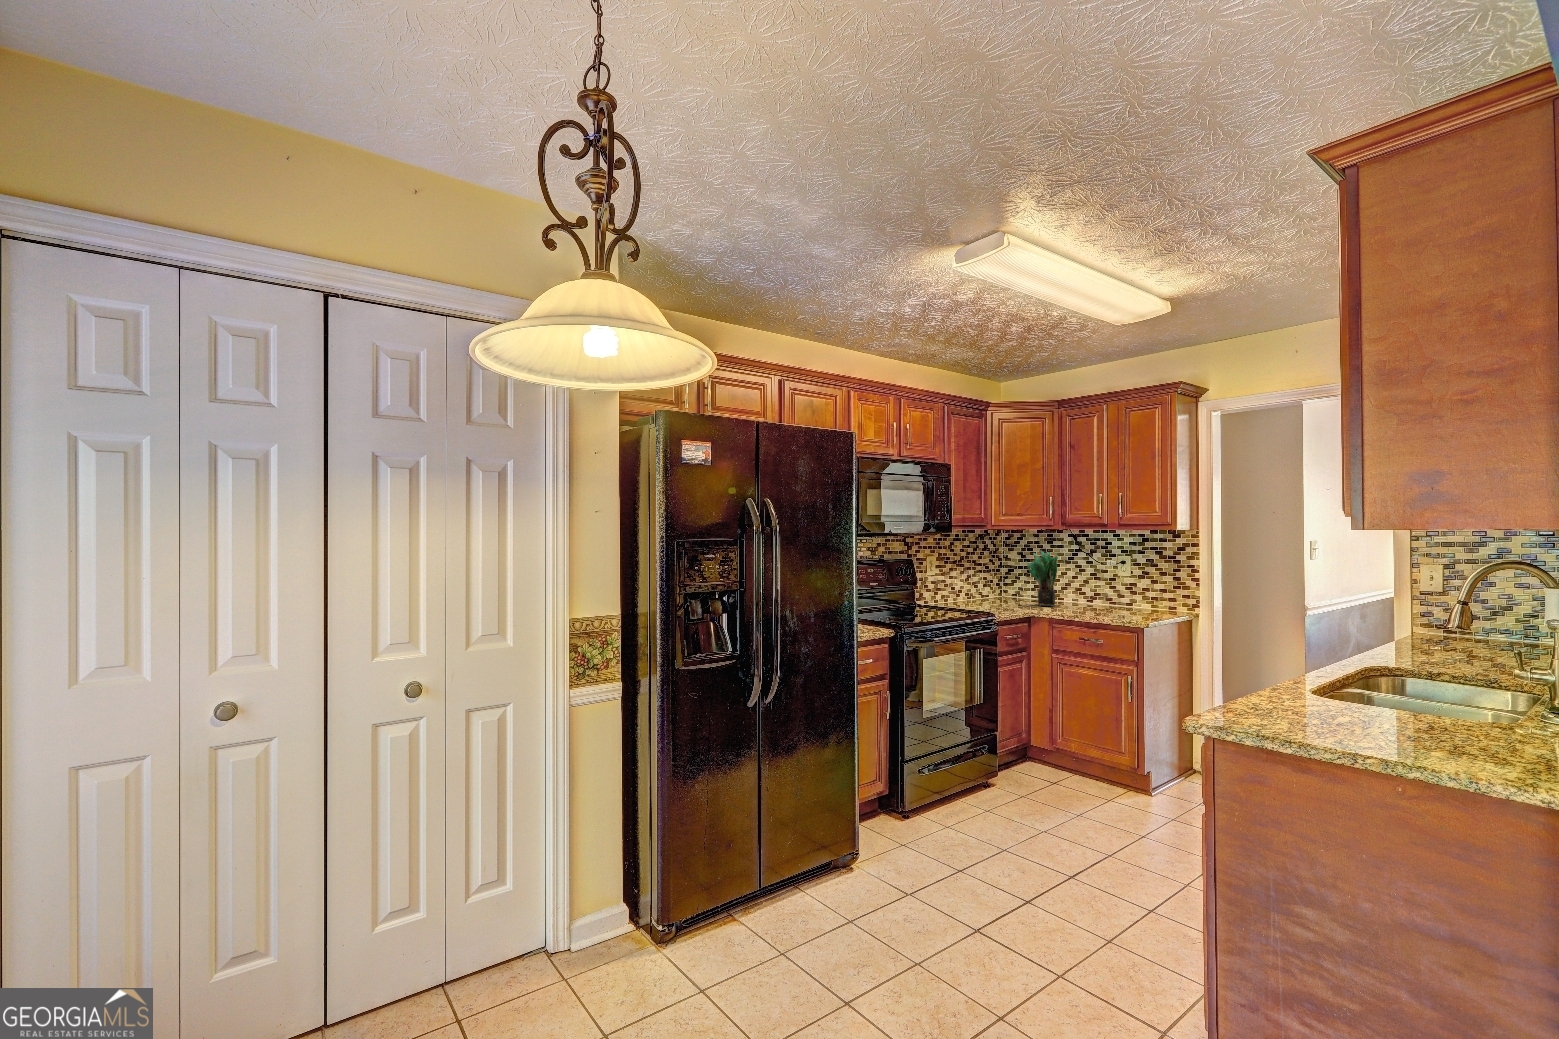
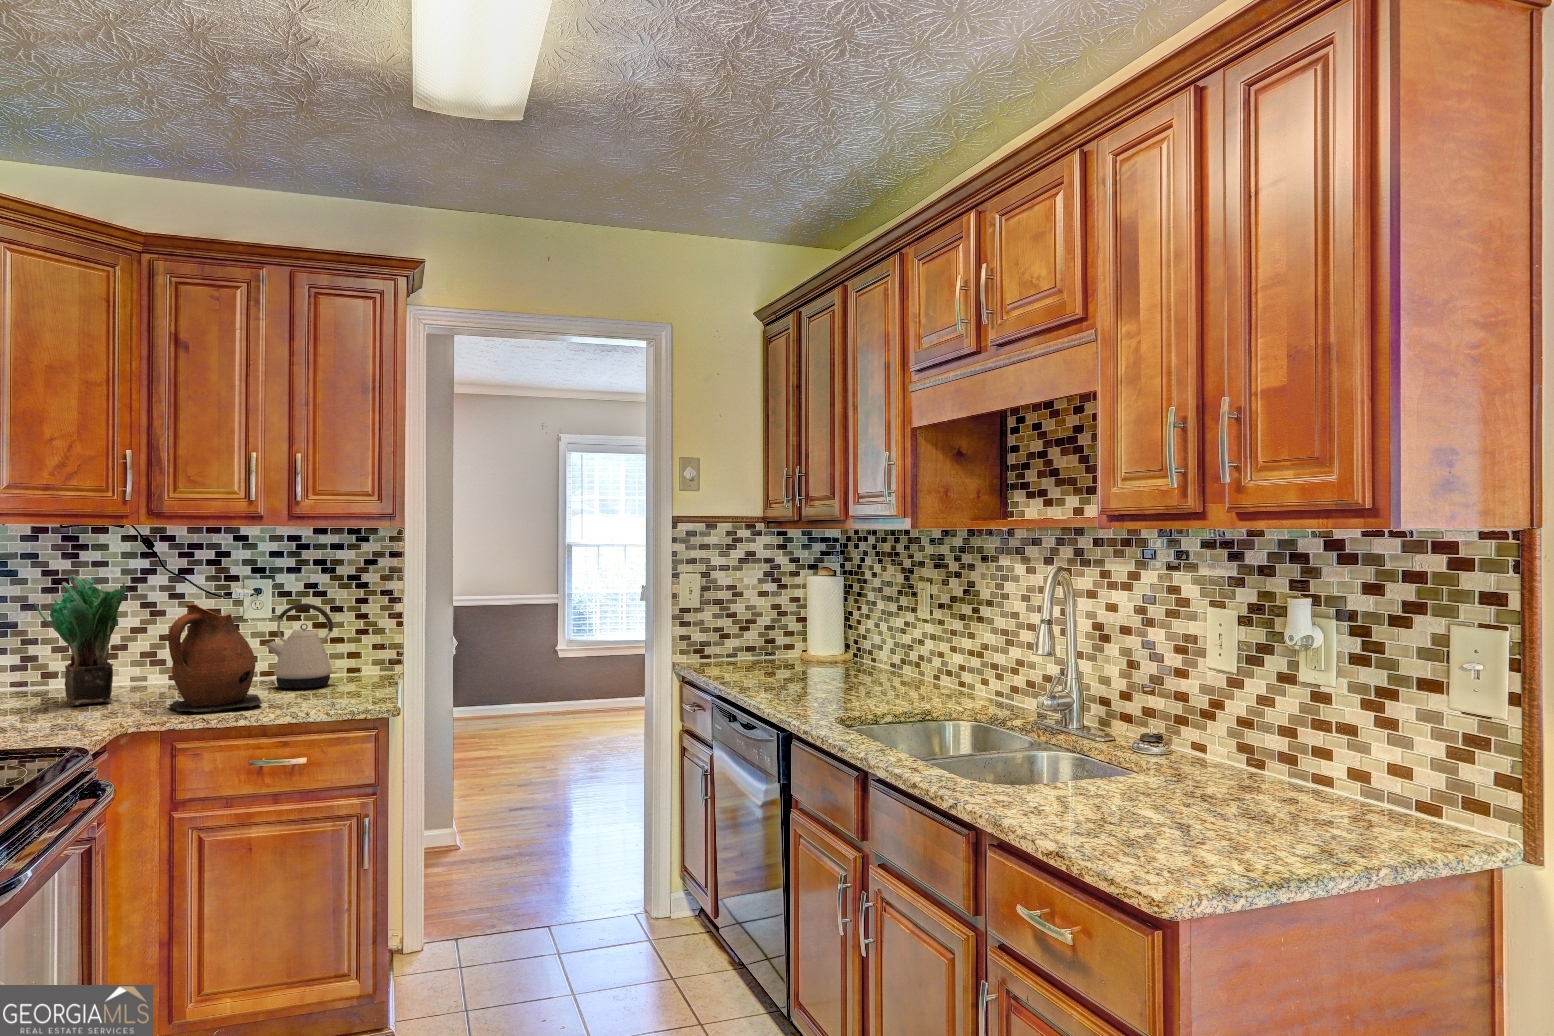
ceramic pitcher: none [1061,564,1109,614] -> present [168,604,262,711]
kettle: none [1121,569,1156,613] -> present [266,603,337,689]

